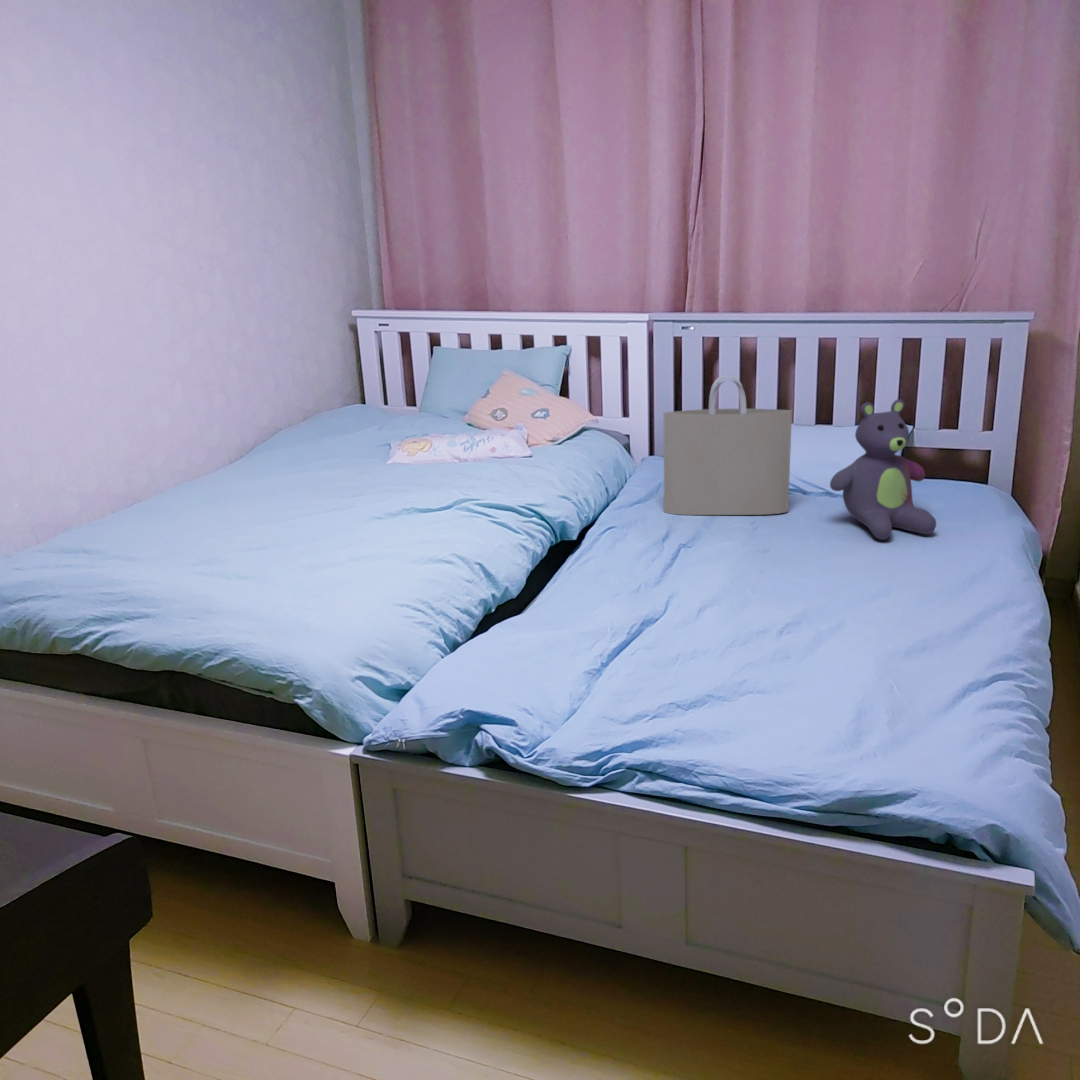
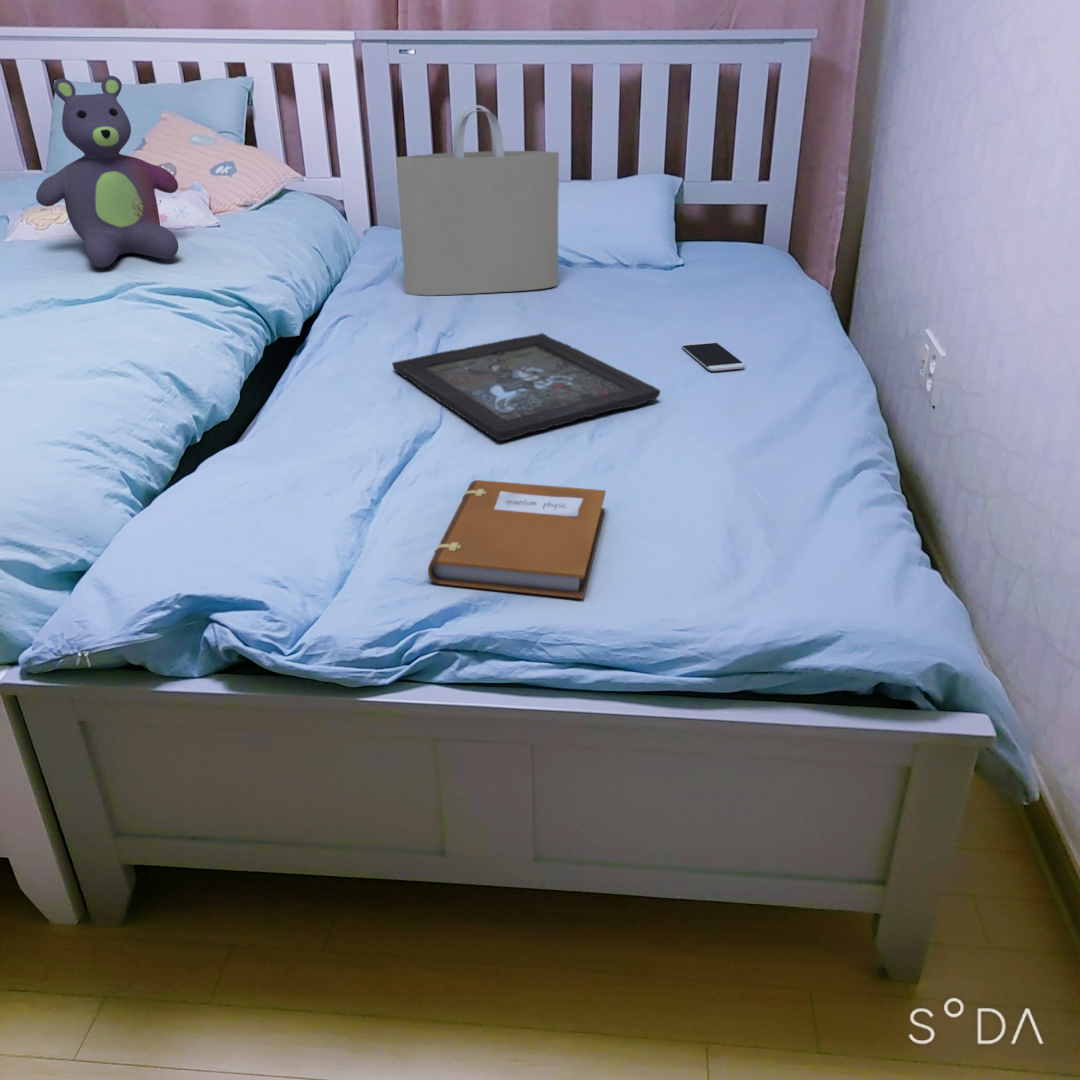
stuffed bear: present [830,399,936,540] -> present [36,76,178,268]
tray: none [639,551,842,631] -> present [392,333,660,441]
smartphone: none [876,566,924,590] -> present [682,341,745,371]
notebook: none [627,656,770,746] -> present [428,480,606,599]

